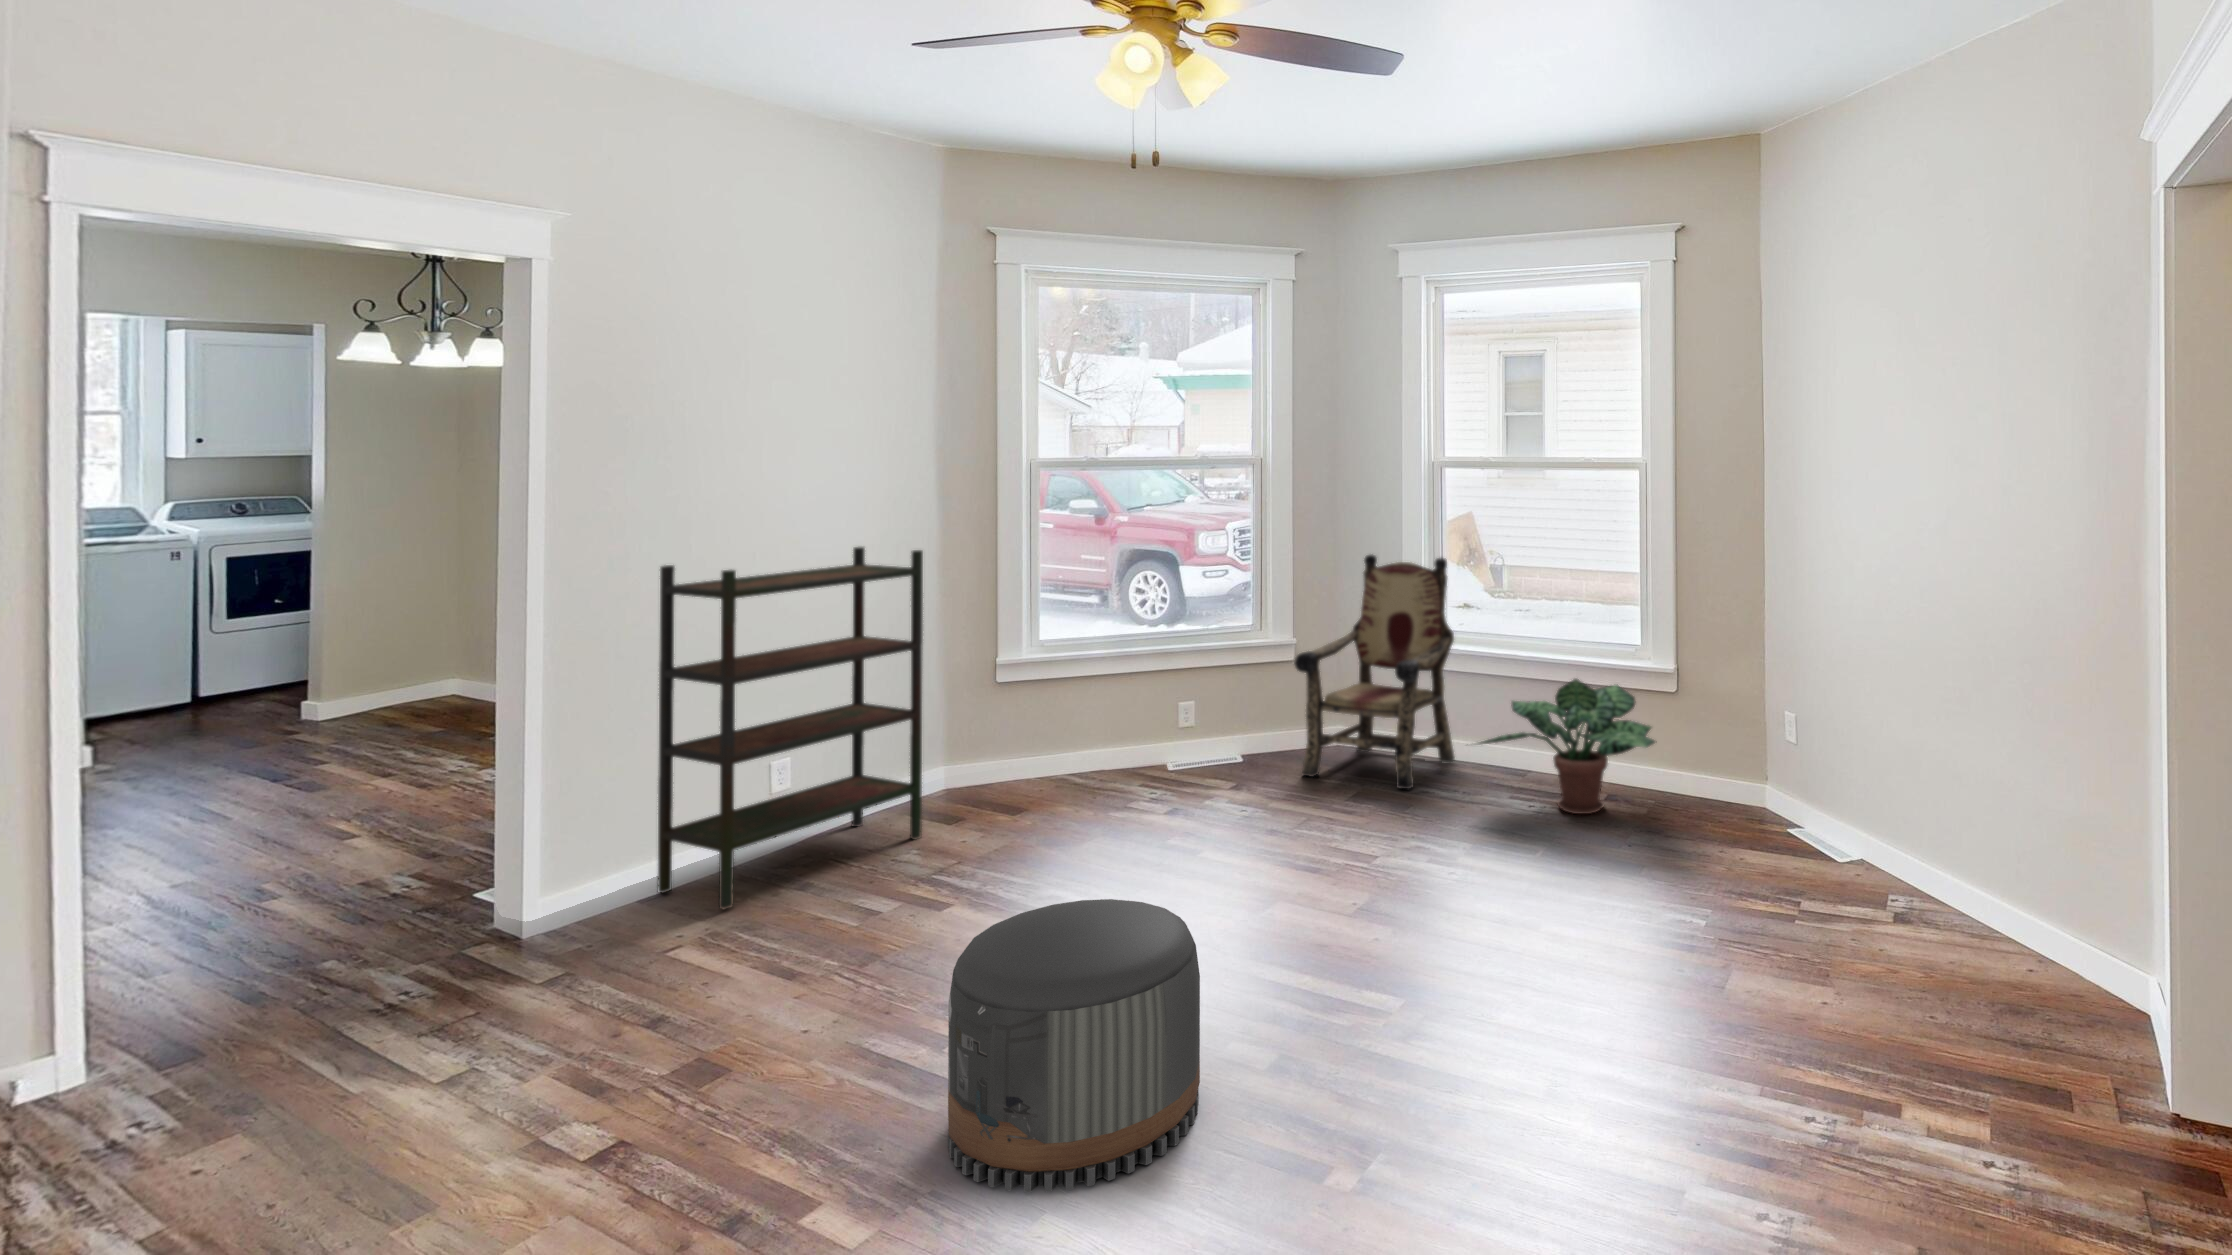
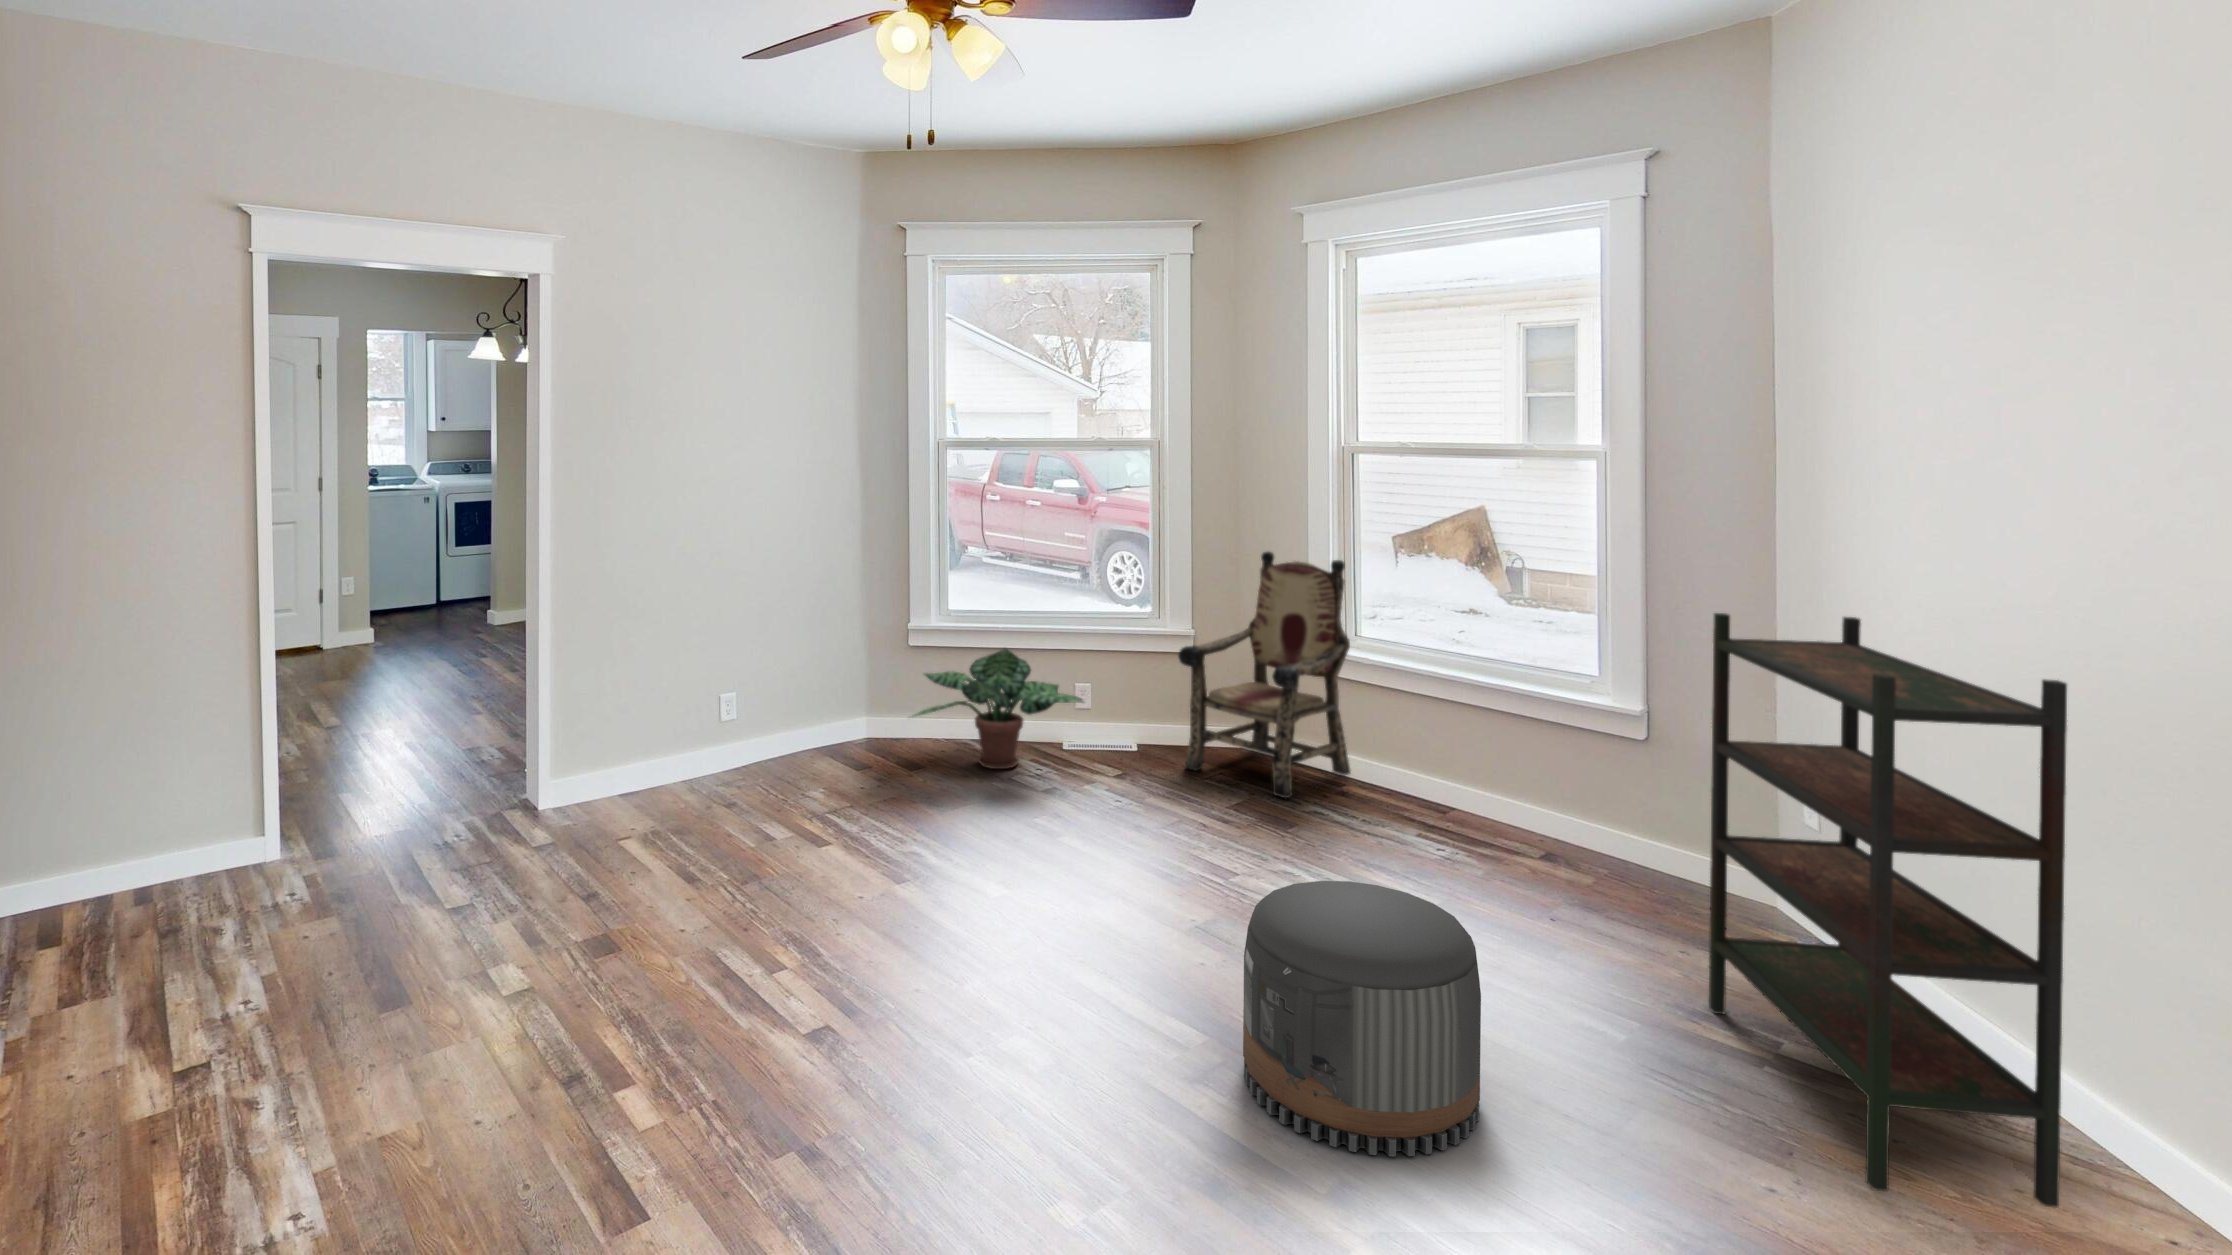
bookshelf: present [657,547,923,909] -> present [1709,613,2067,1207]
potted plant: present [1477,679,1655,814] -> present [914,648,1083,769]
pouf: present [948,899,1200,1192] -> present [1243,881,1481,1156]

